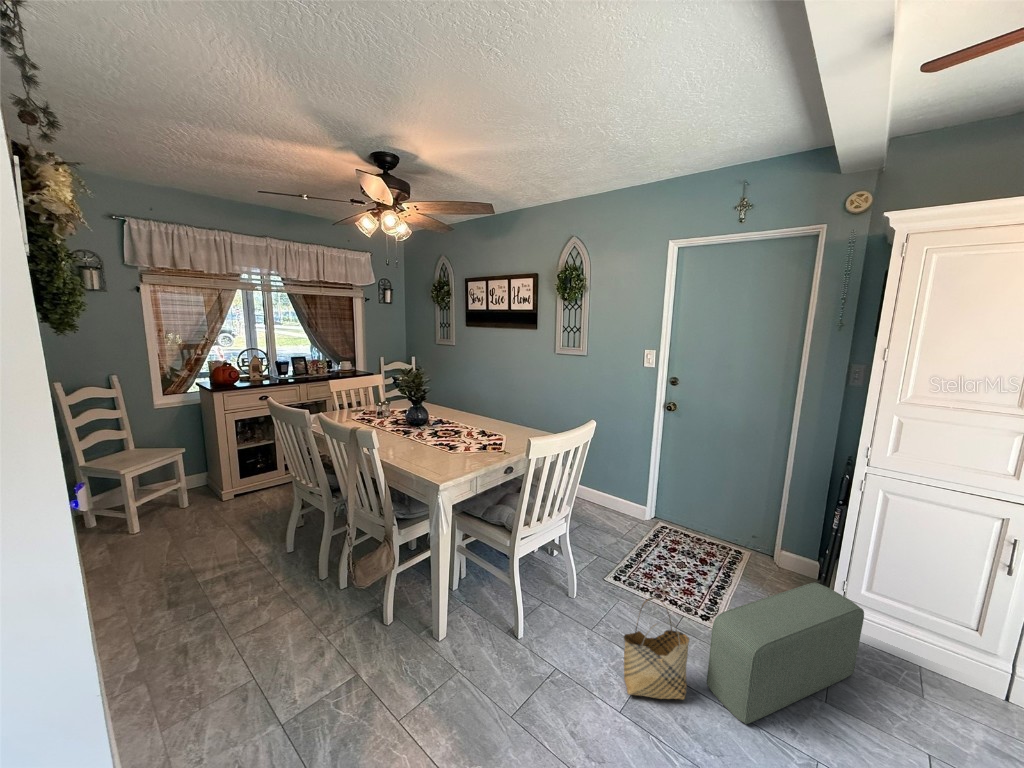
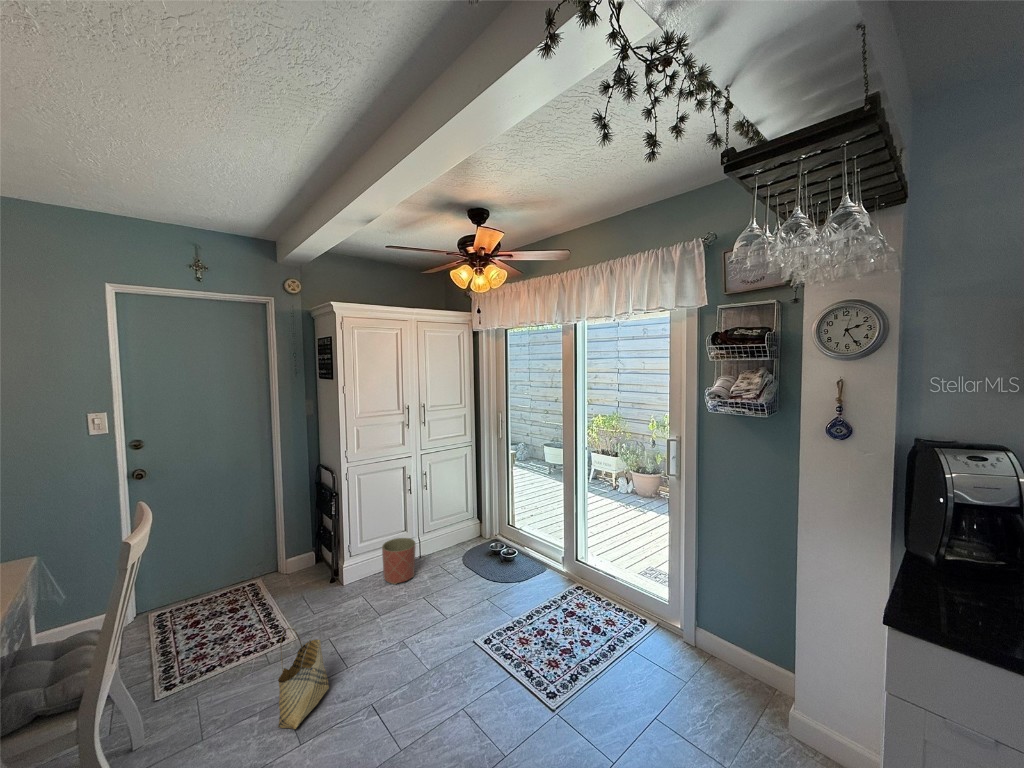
pouf: present [707,583,864,724] -> none [327,550,376,669]
planter: none [892,618,982,715] -> present [382,538,415,585]

